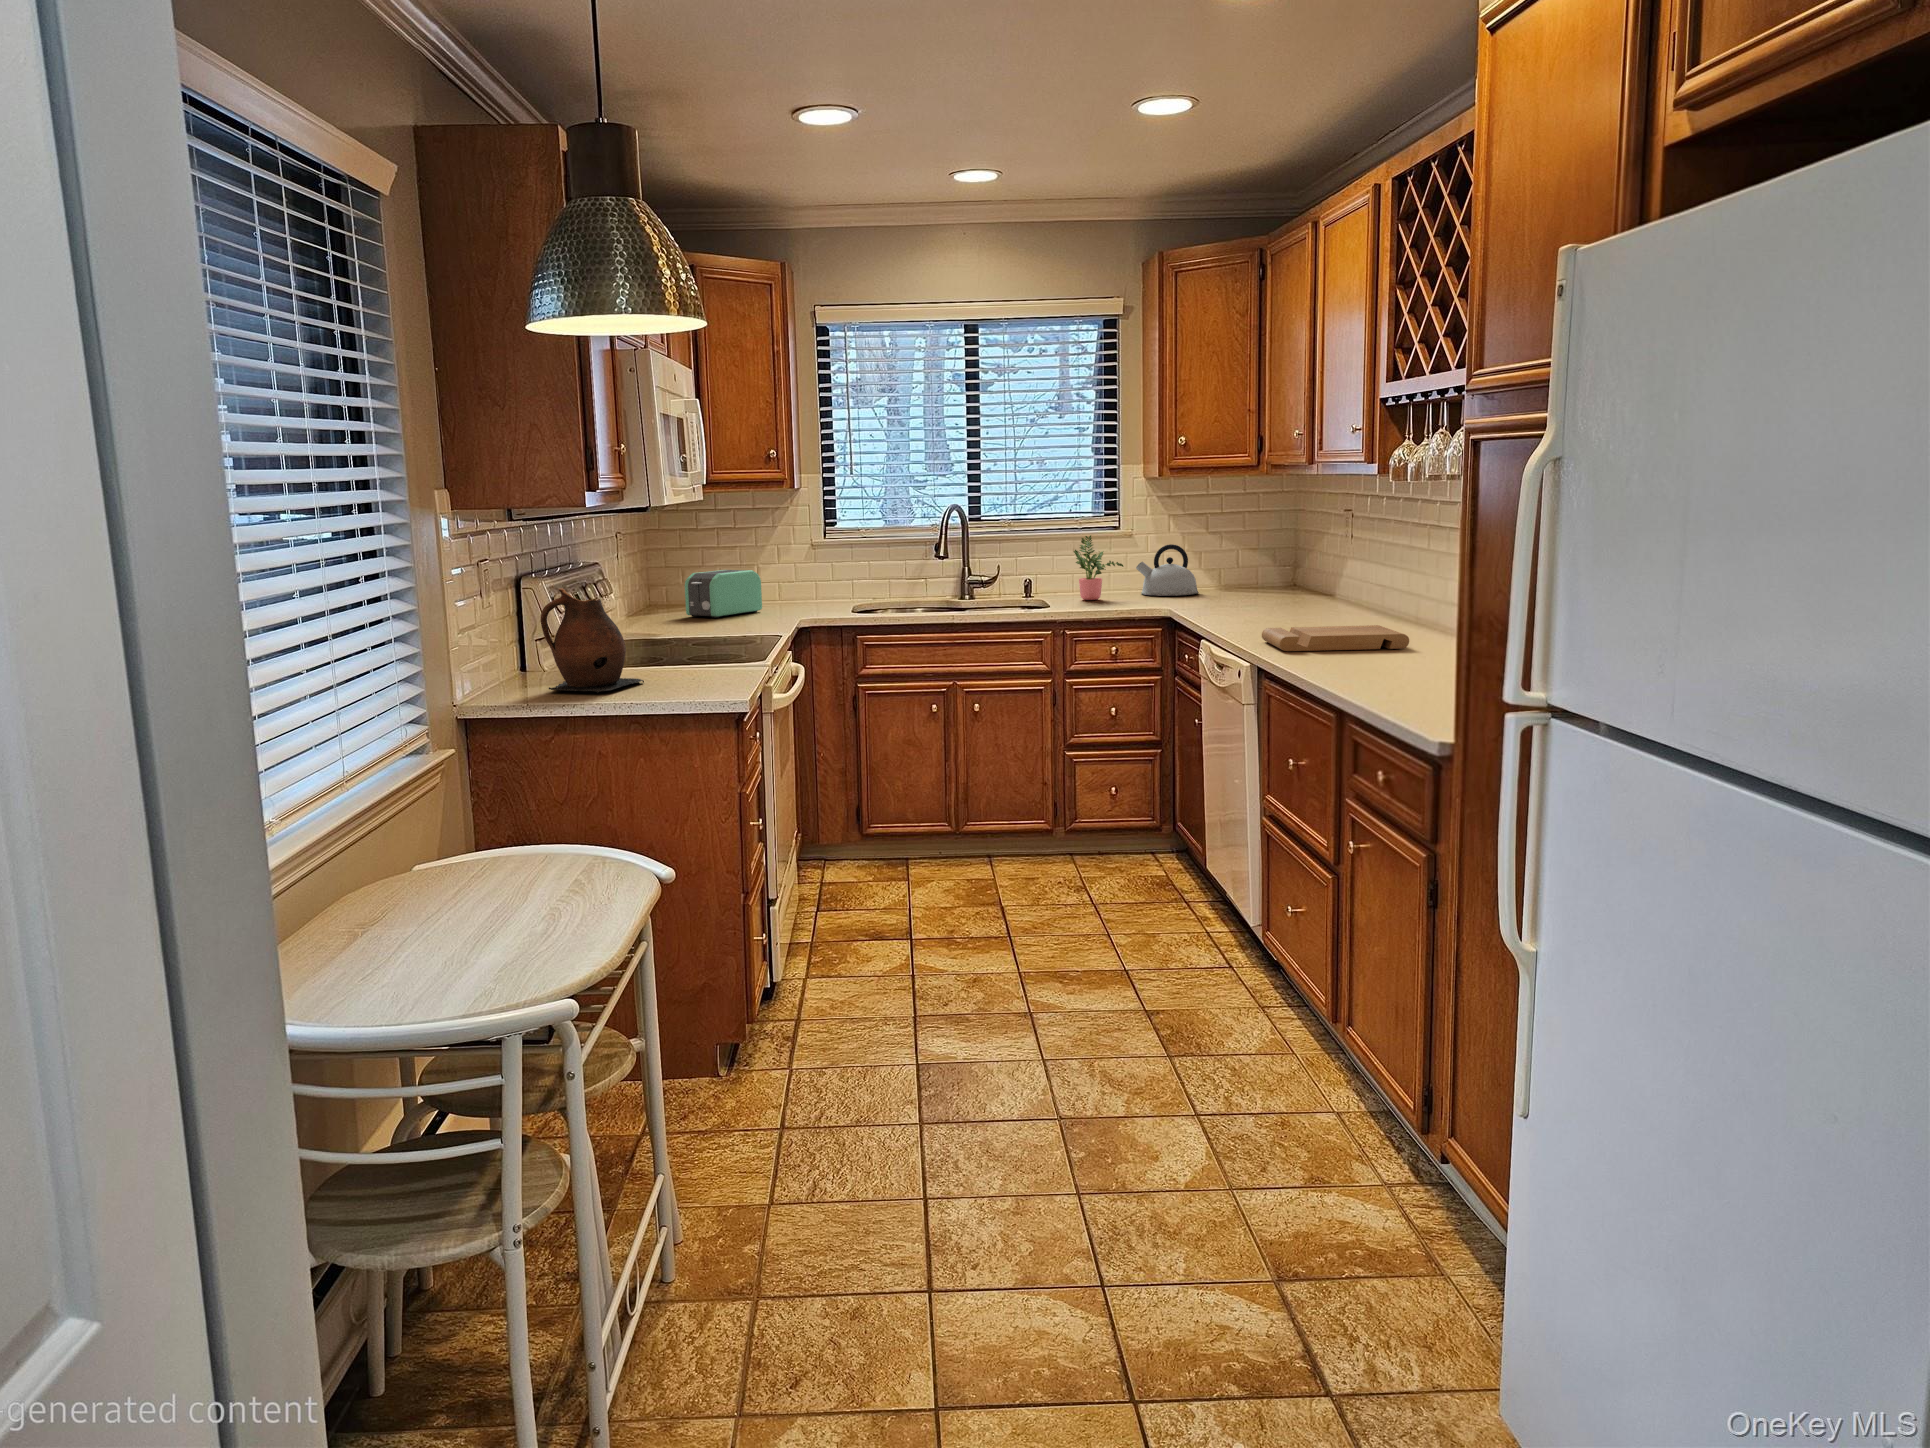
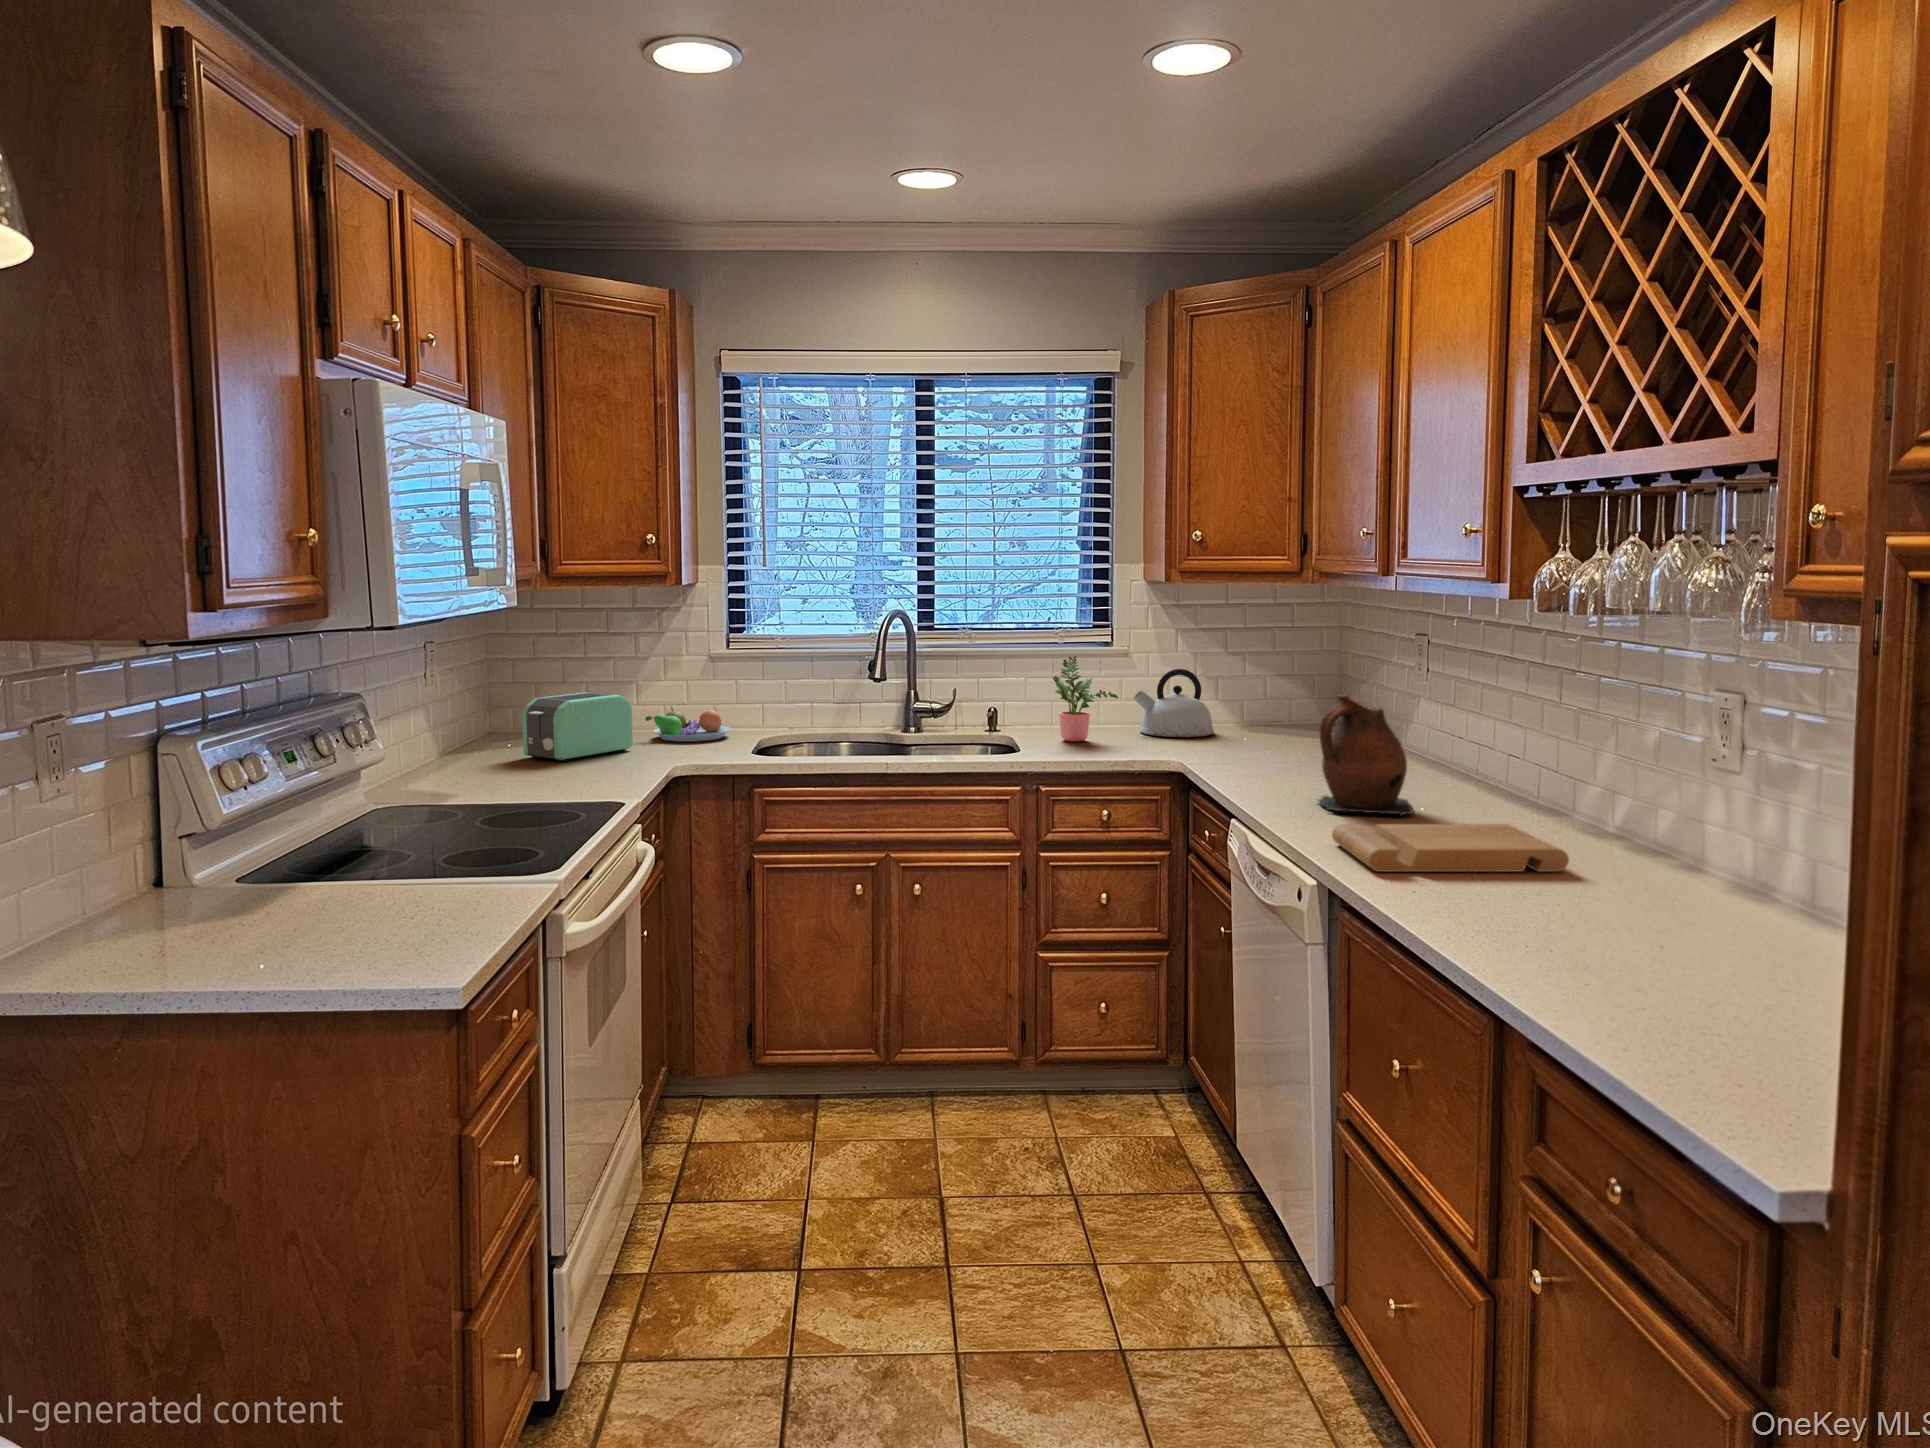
fruit bowl: none [767,581,830,607] -> present [645,706,730,742]
ceramic pitcher: present [541,588,644,693] -> present [1319,695,1412,816]

